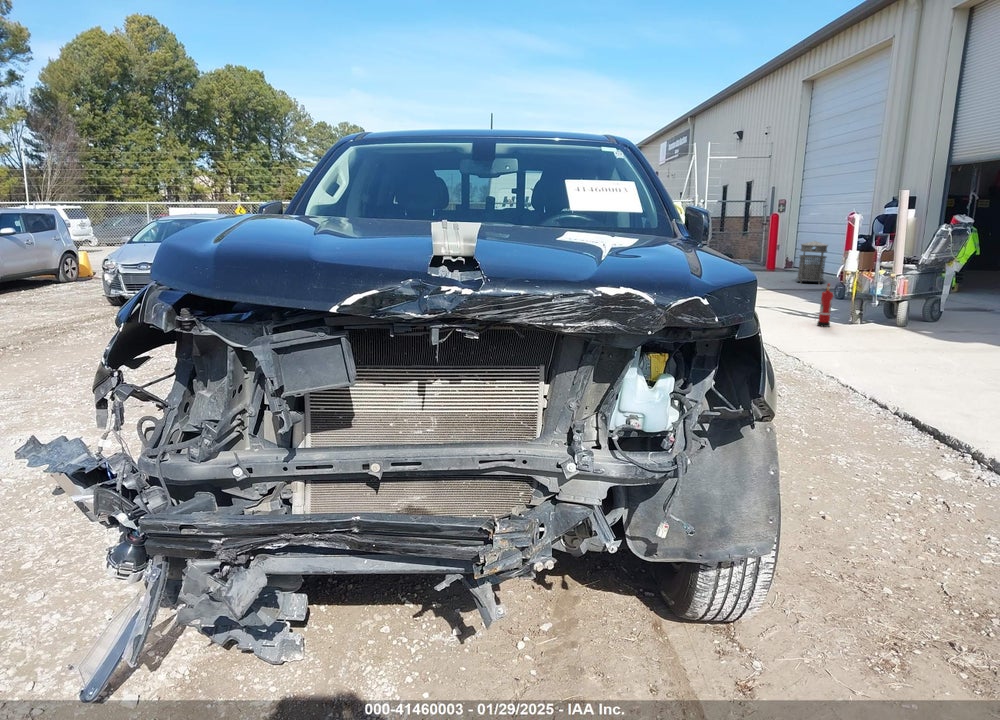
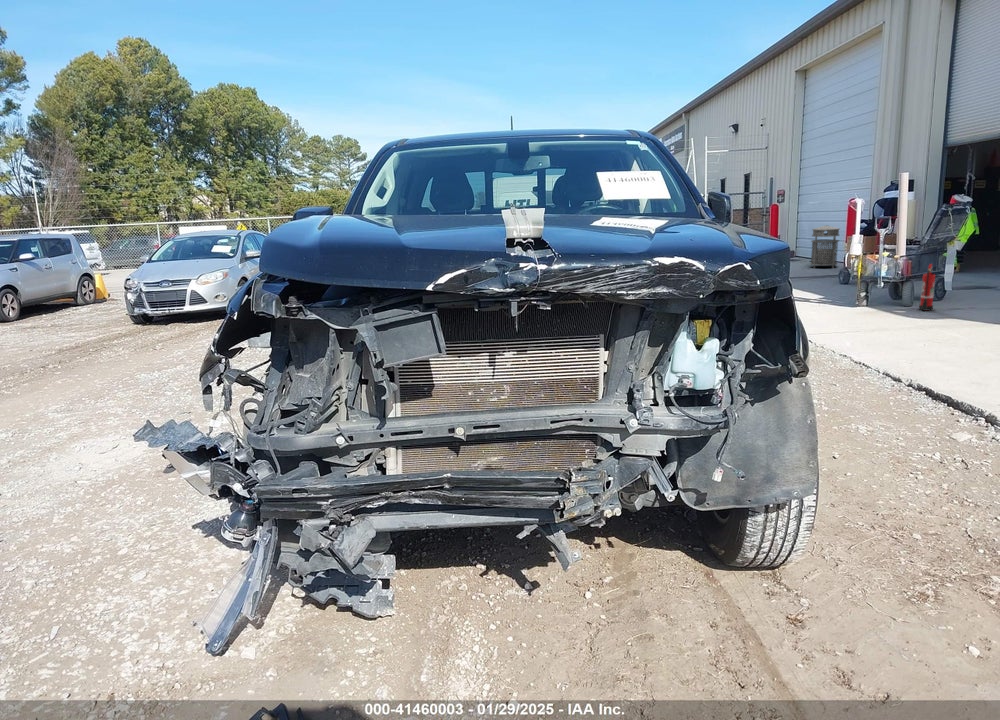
fire extinguisher: present [817,283,833,327] -> present [919,264,935,310]

